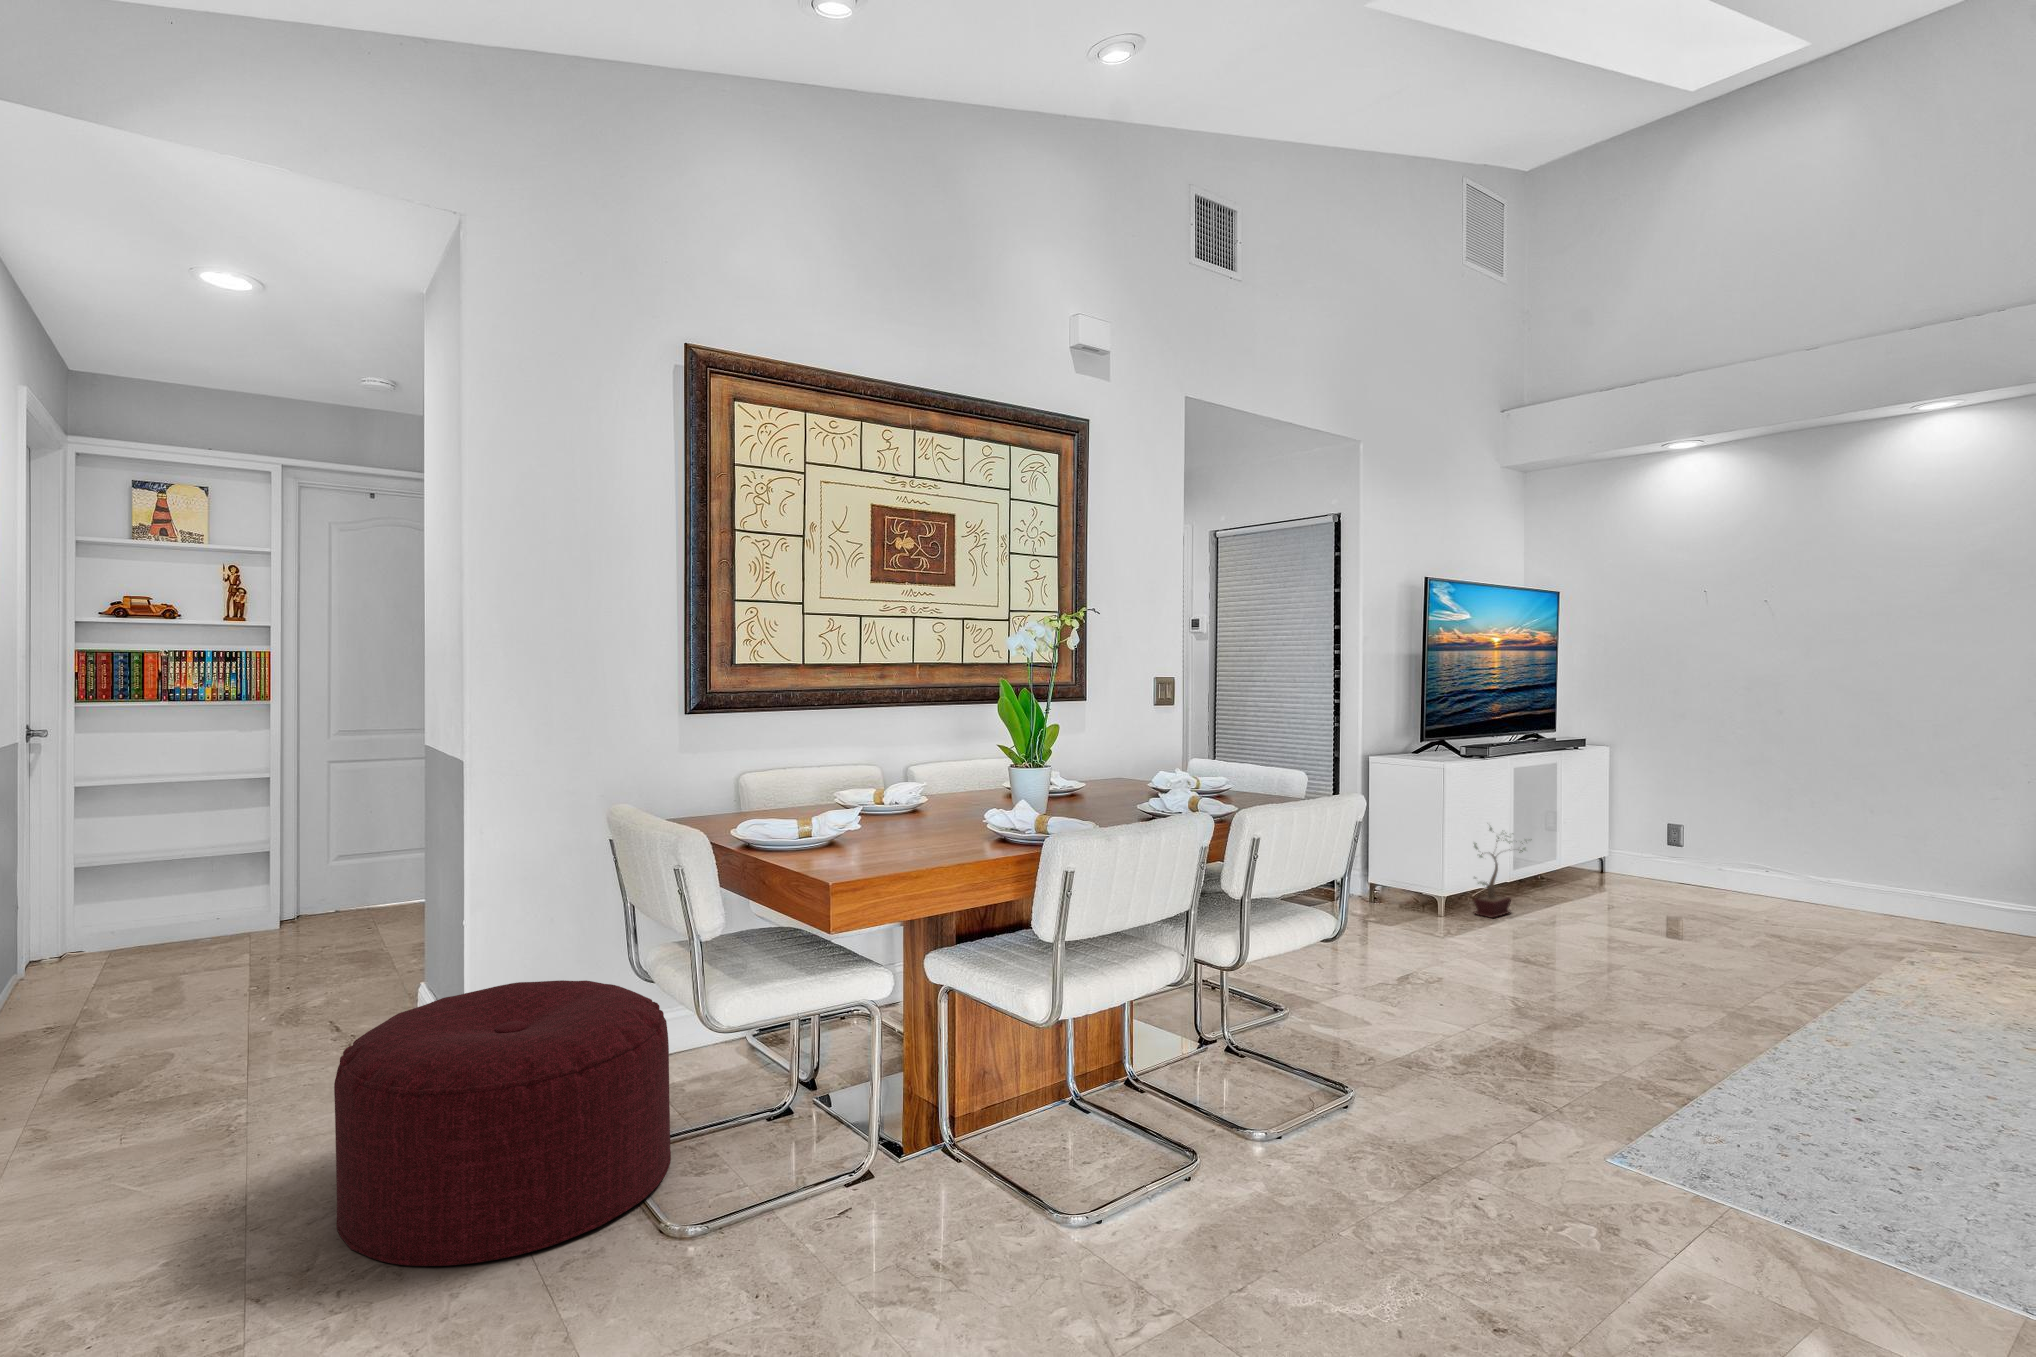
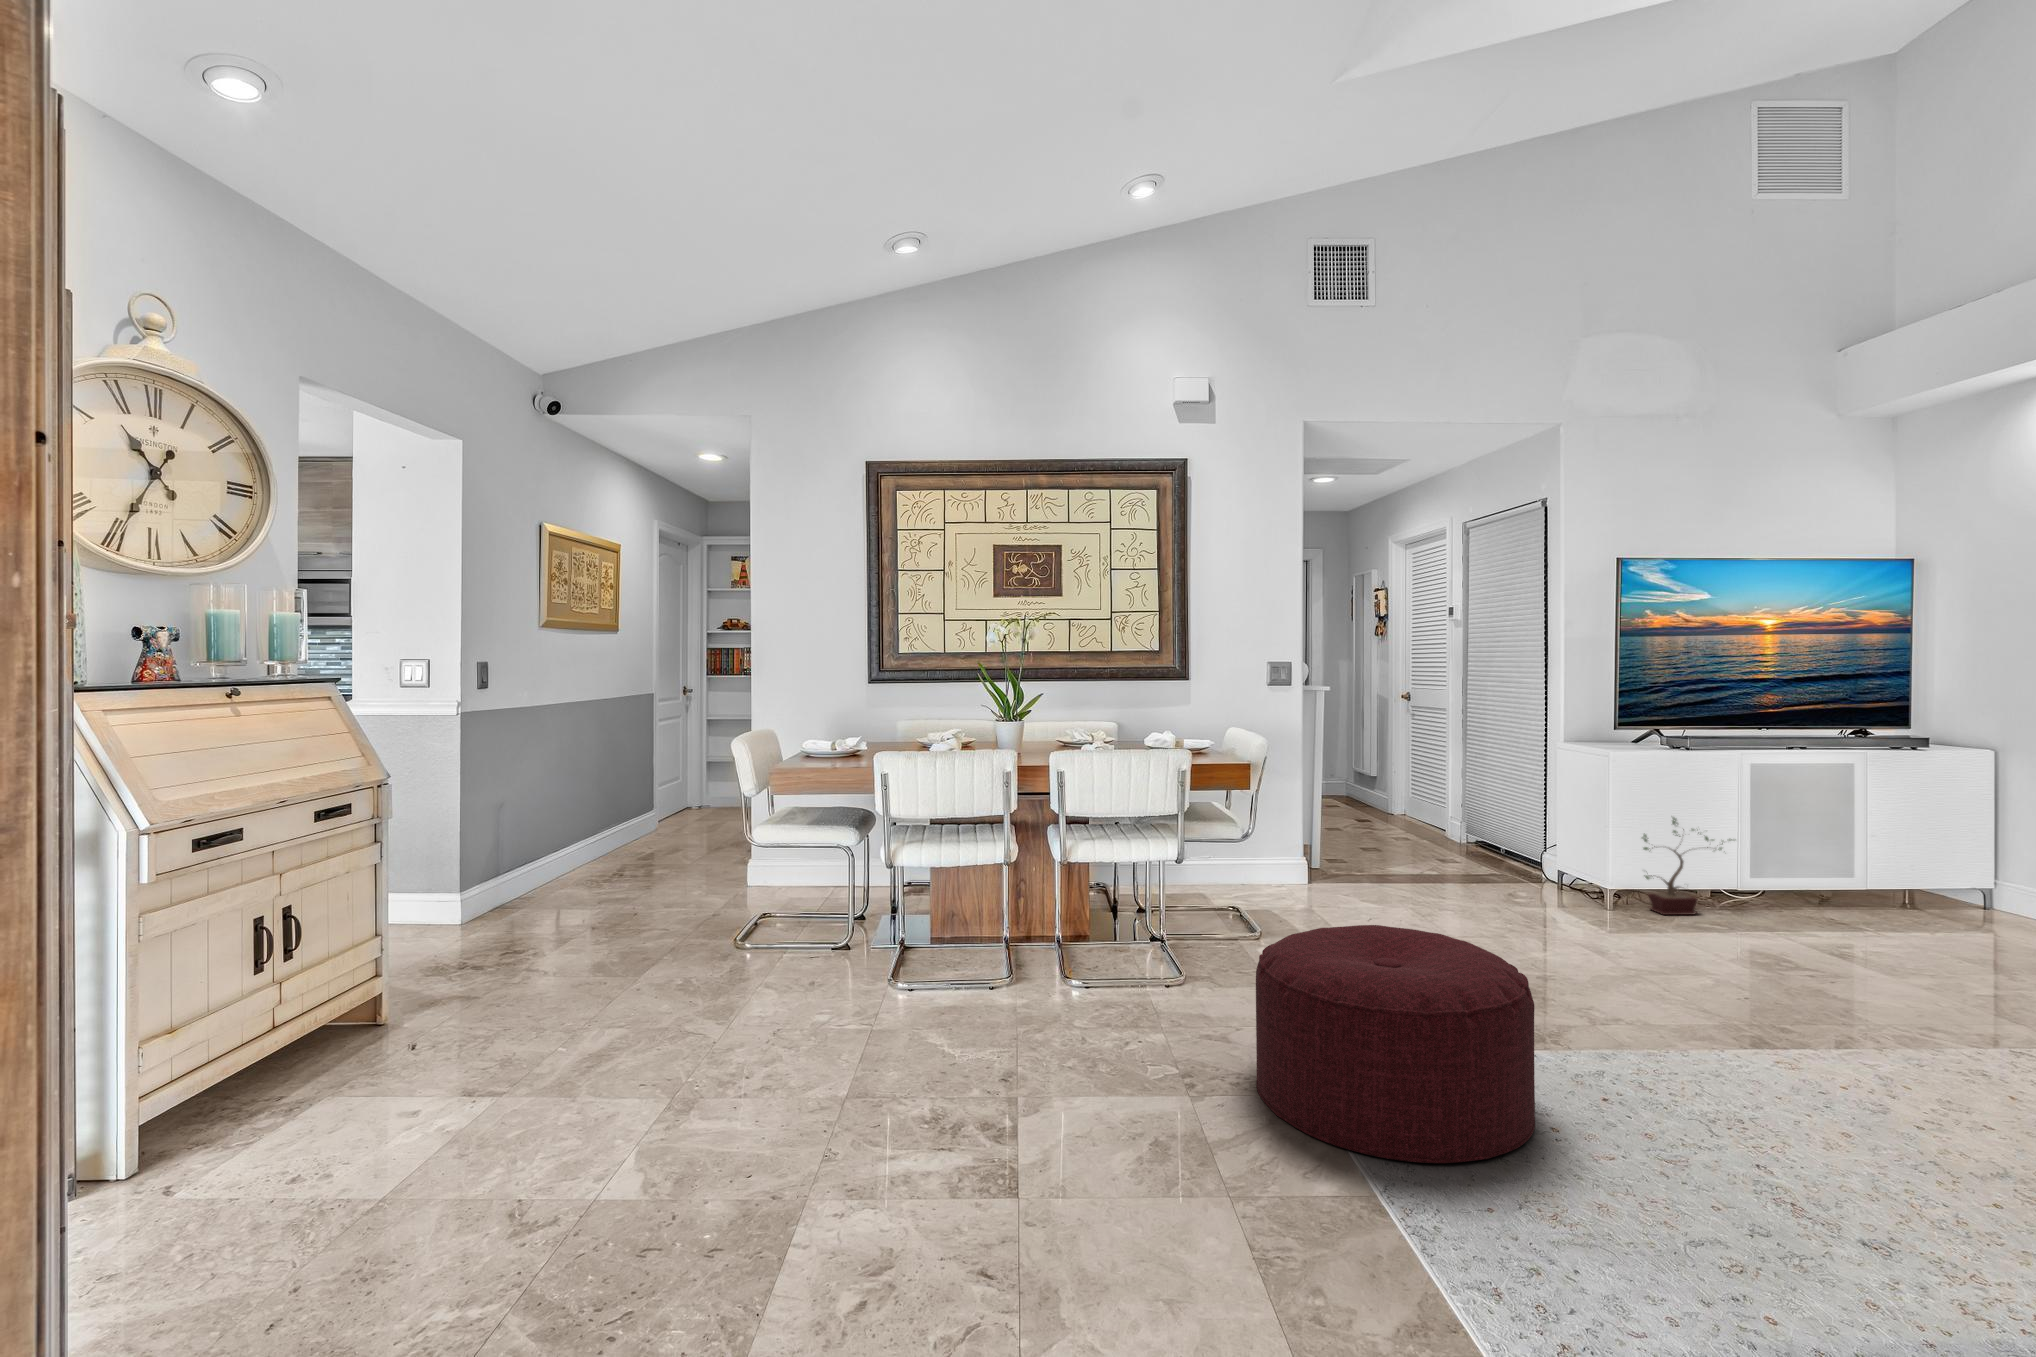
ottoman: present [334,980,671,1266] -> present [1256,925,1535,1163]

